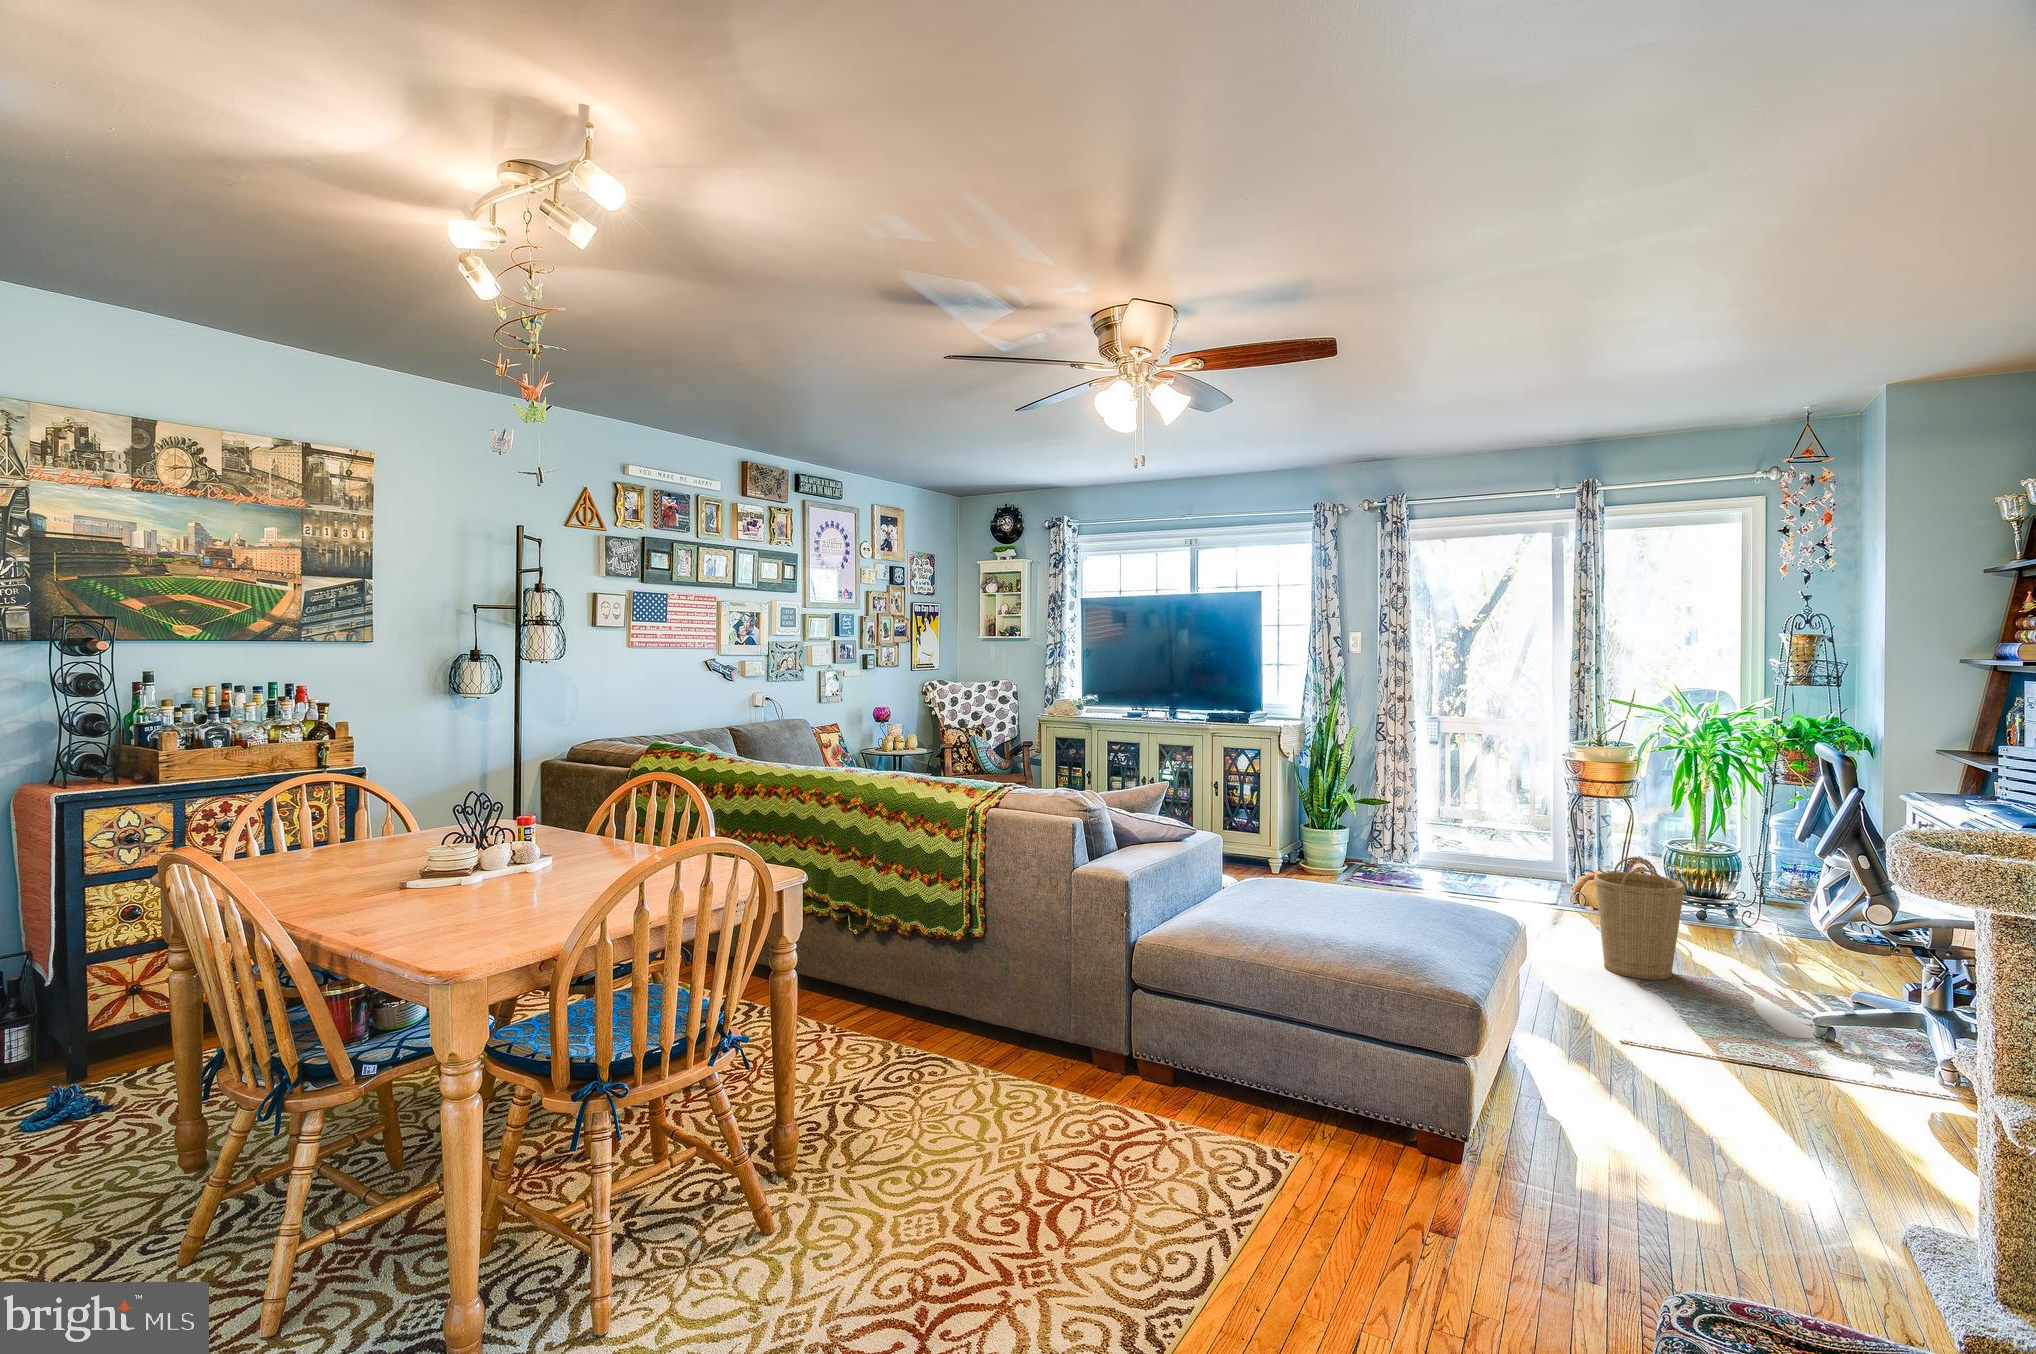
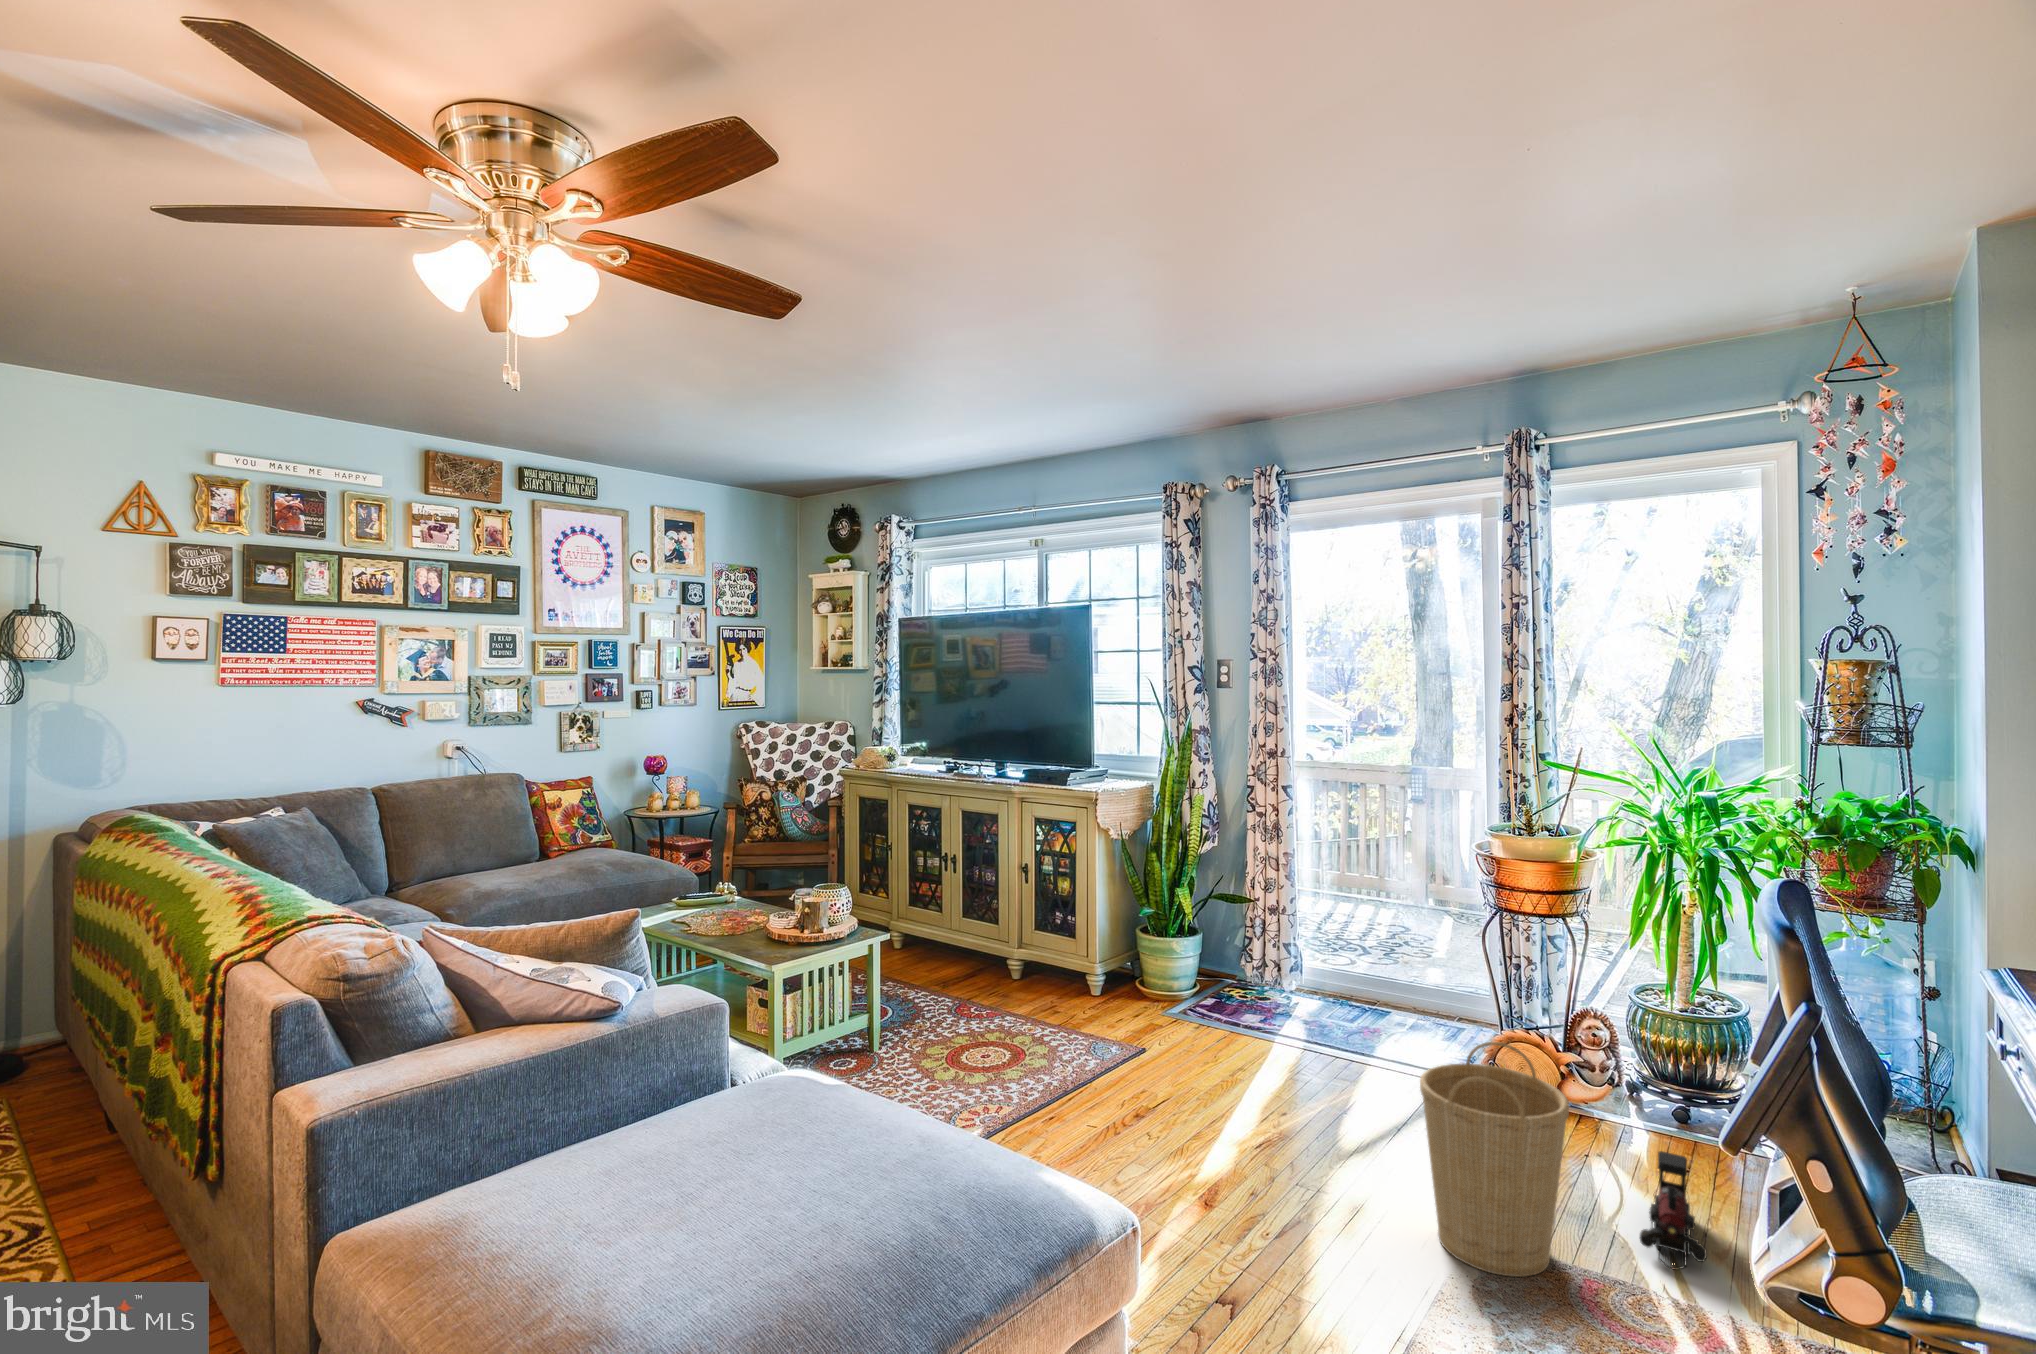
toy train: none [1713,920,1753,973] -> present [1640,1151,1707,1270]

